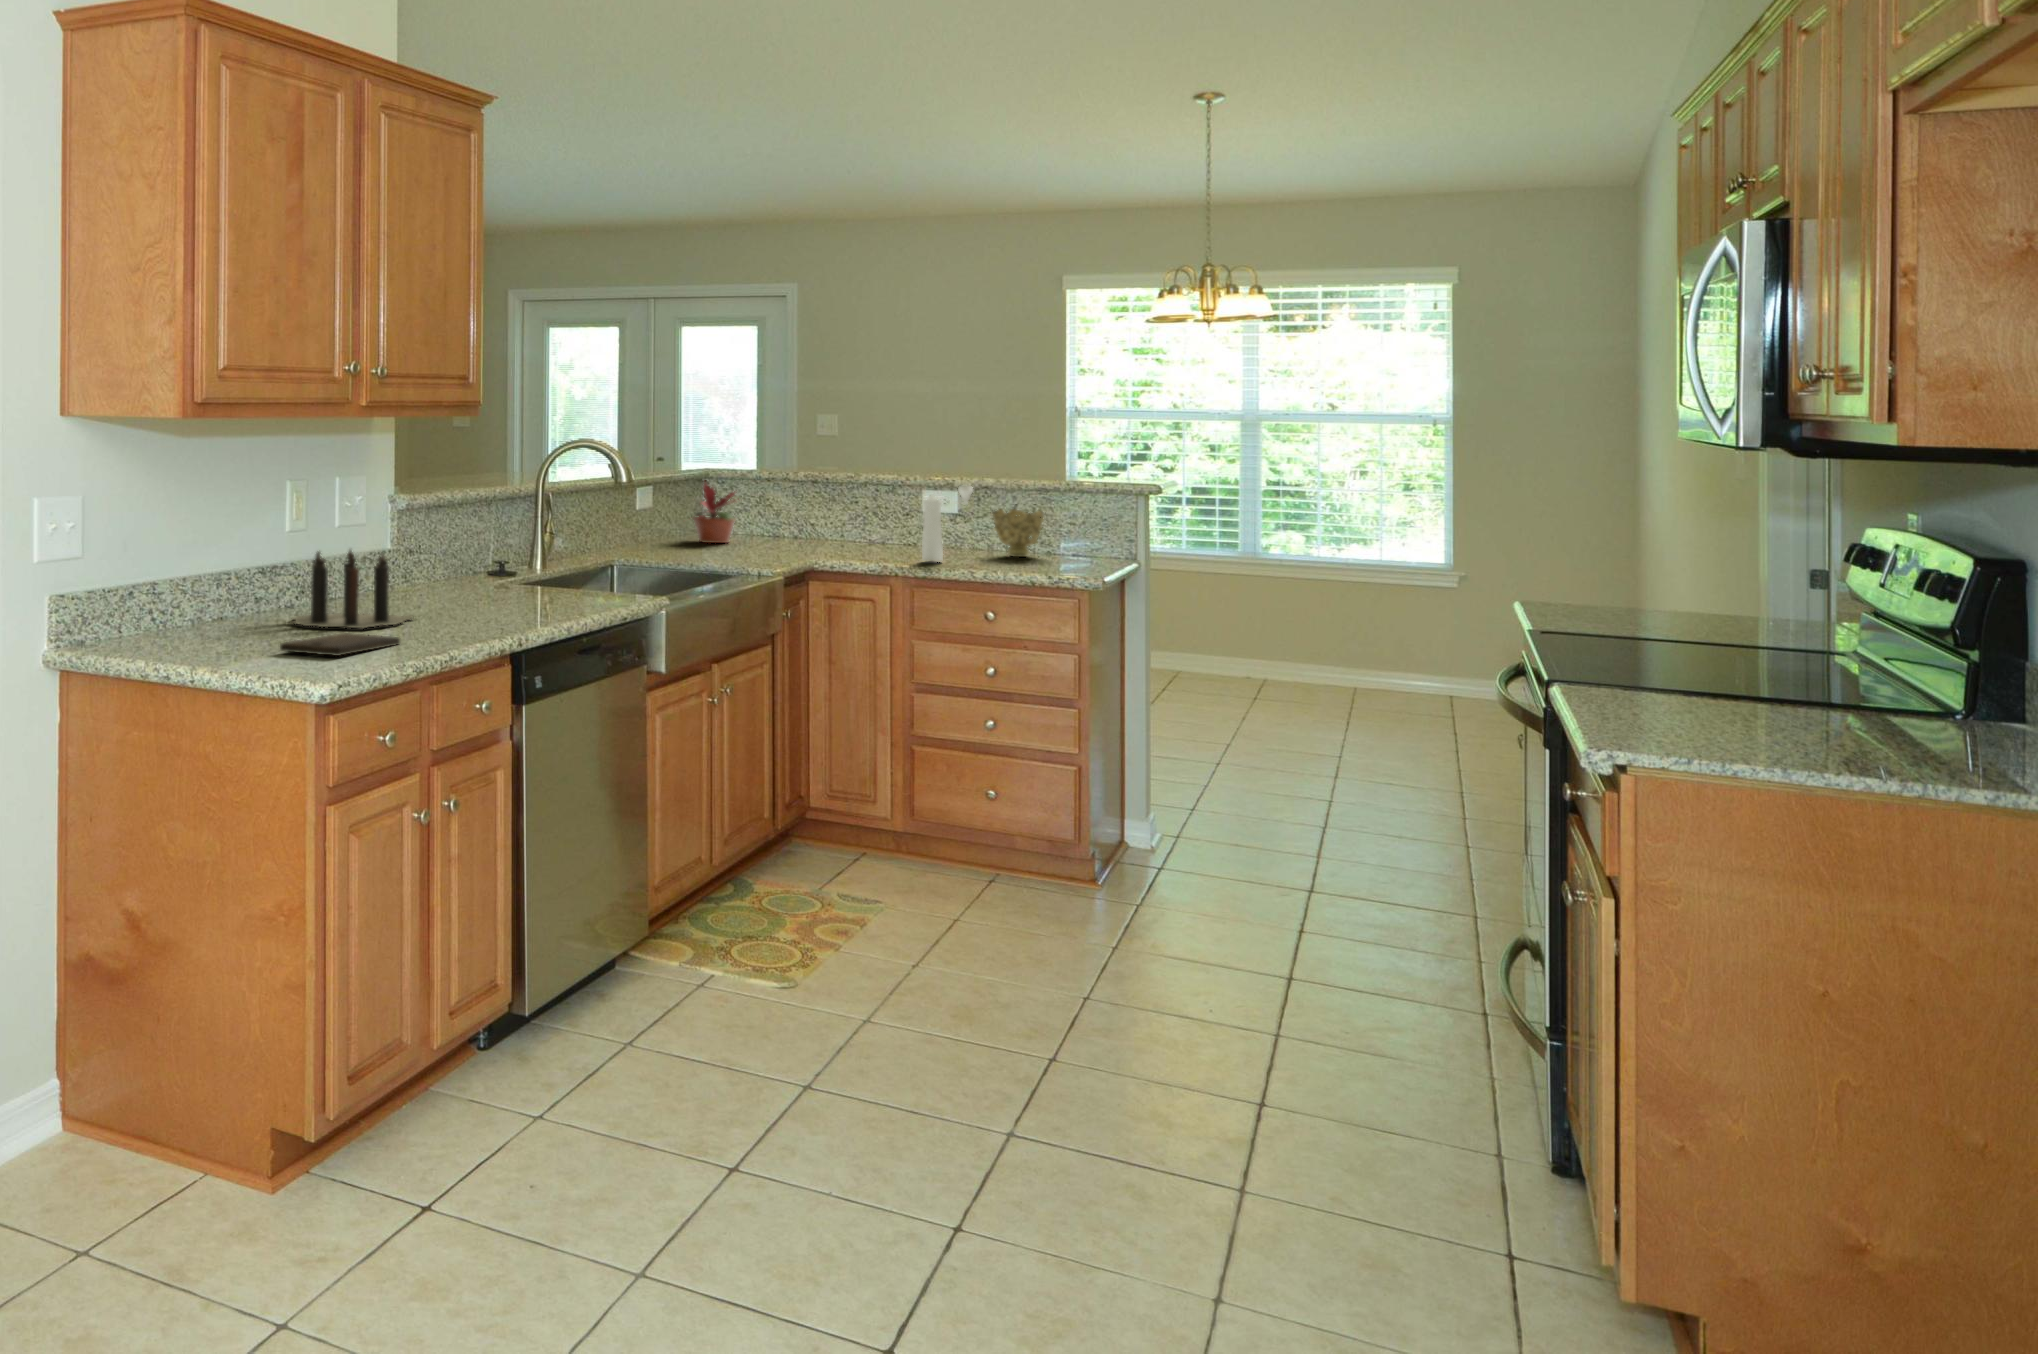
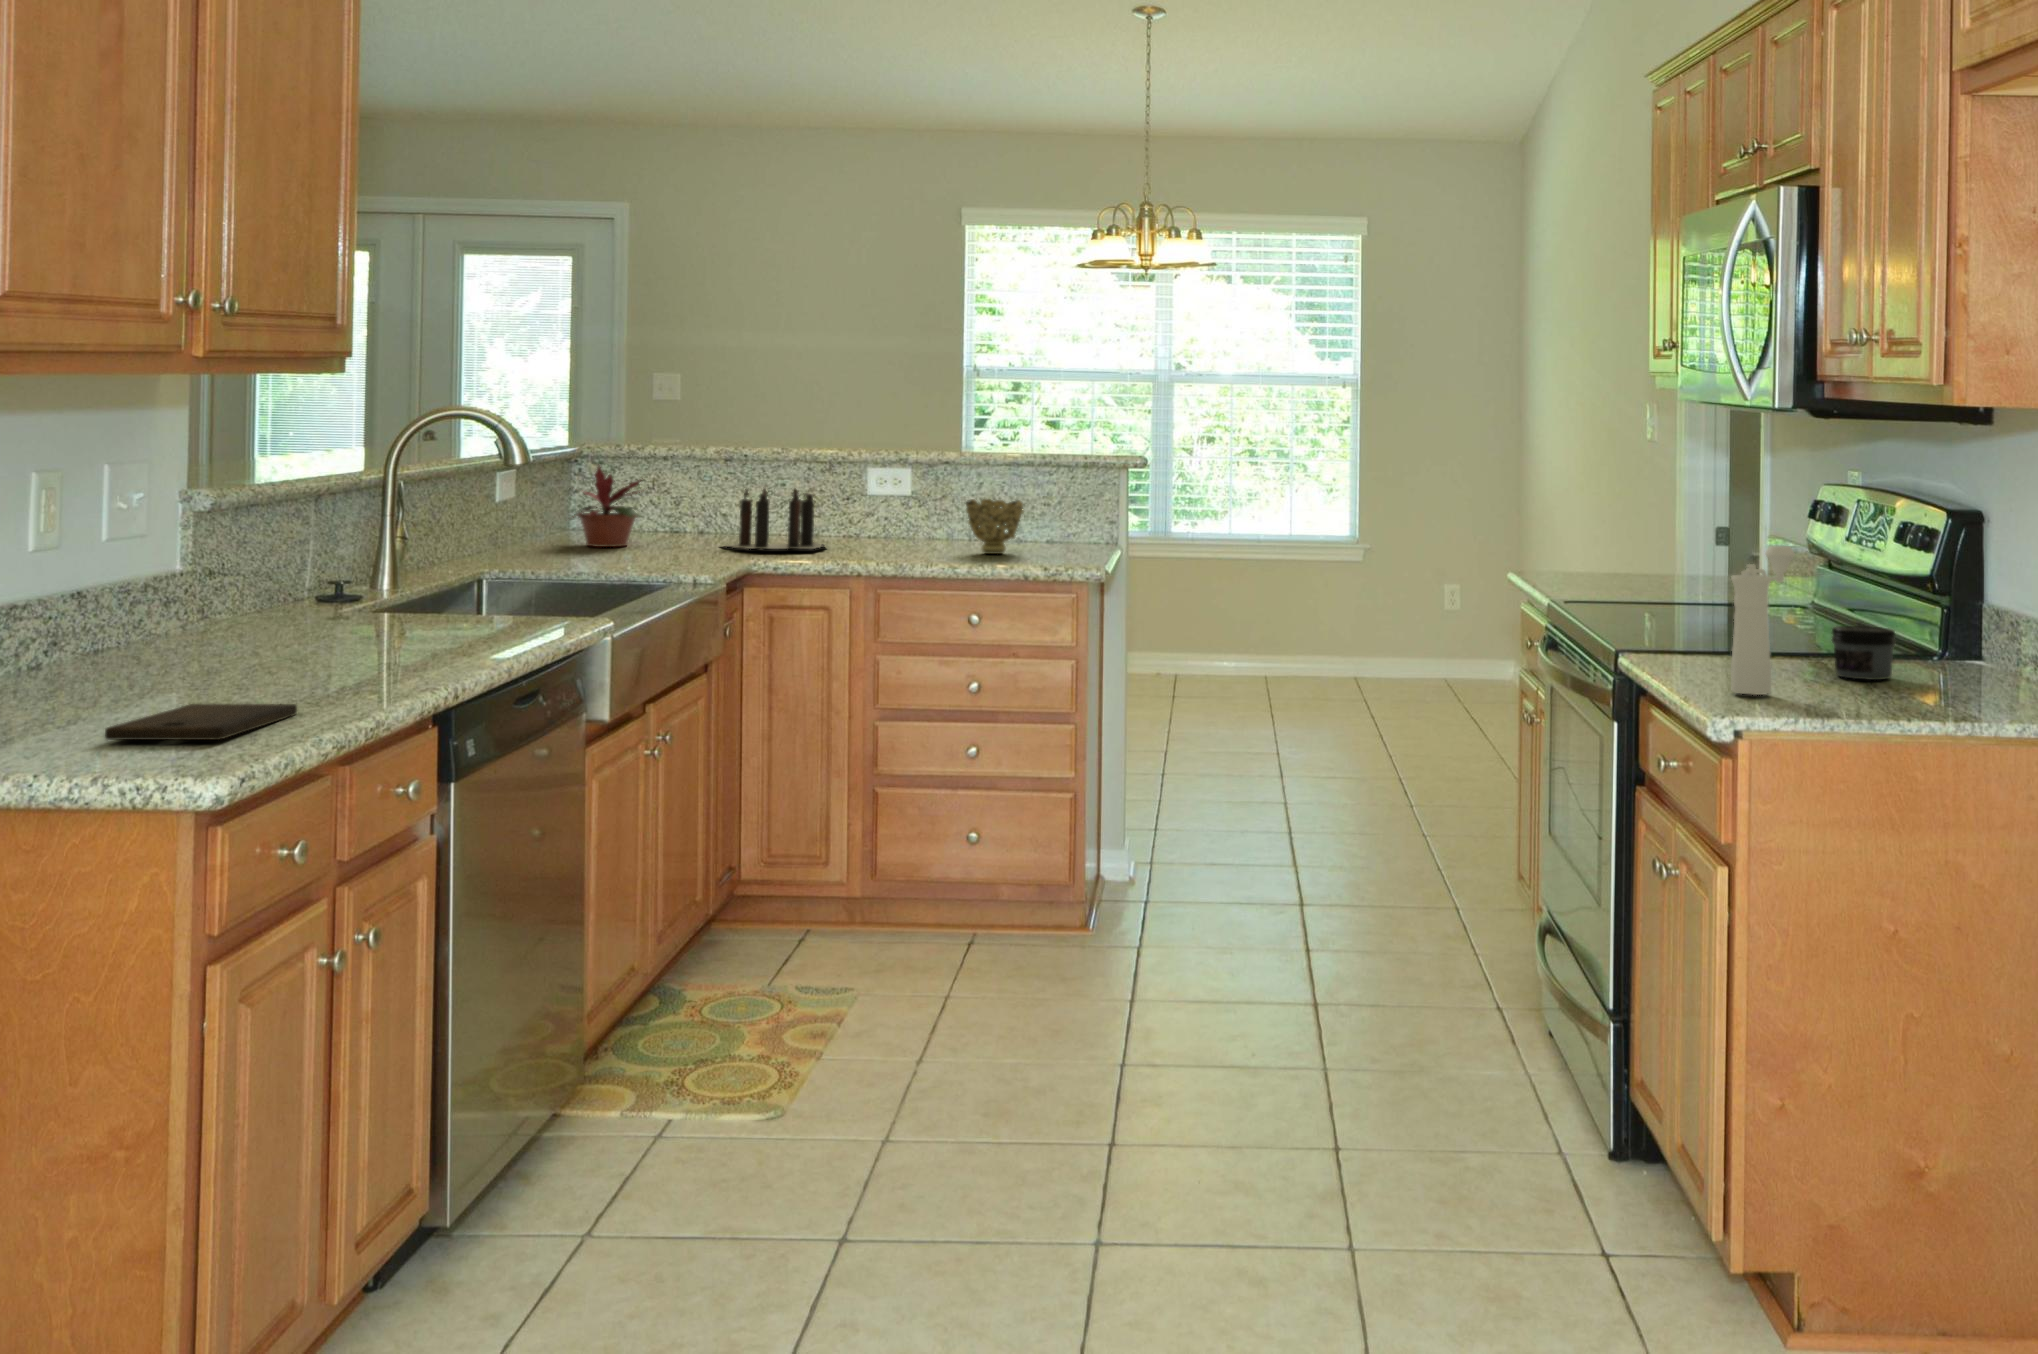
pepper mill: present [922,486,973,562] -> present [1731,546,1795,695]
candle: present [293,550,414,628] -> present [728,488,824,549]
jar: none [1845,657,1942,722] -> present [1832,626,1895,680]

